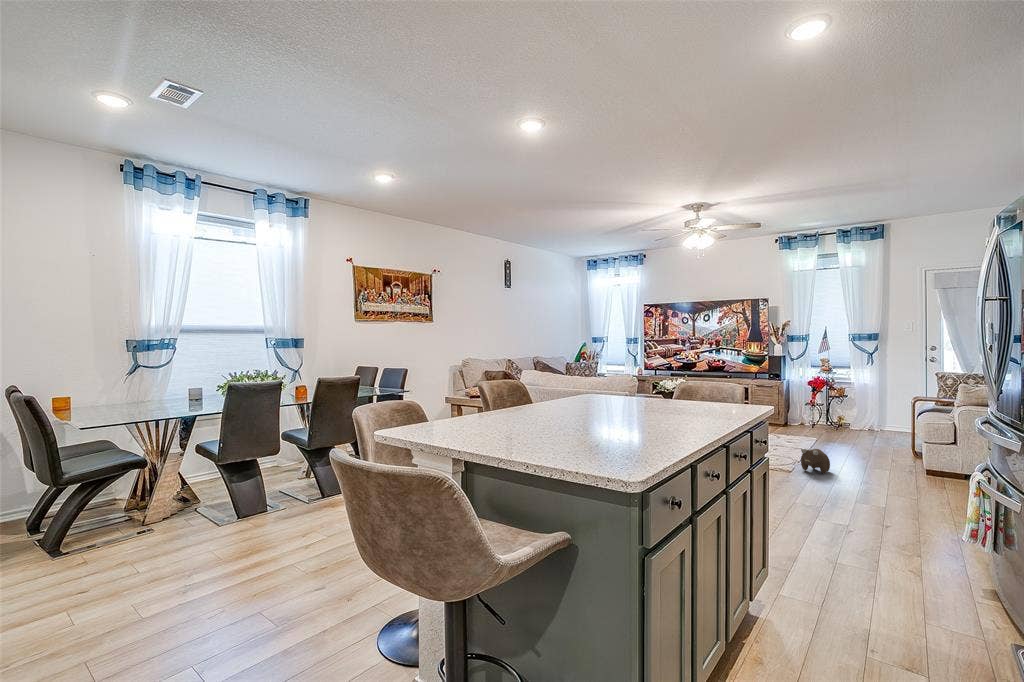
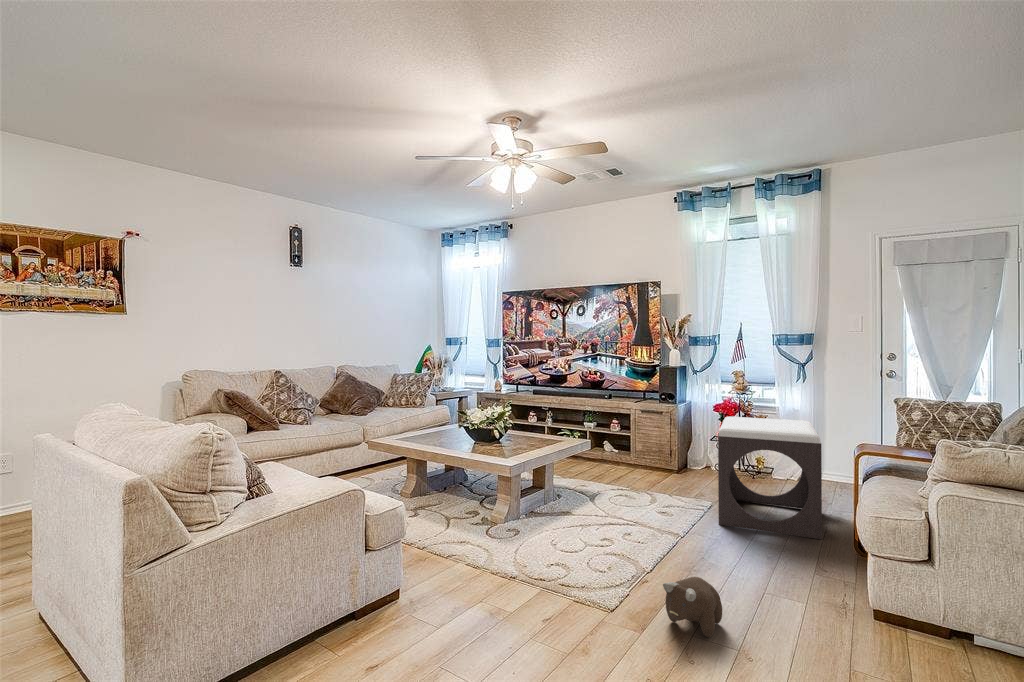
footstool: none [818,385,883,451] -> present [718,417,822,539]

